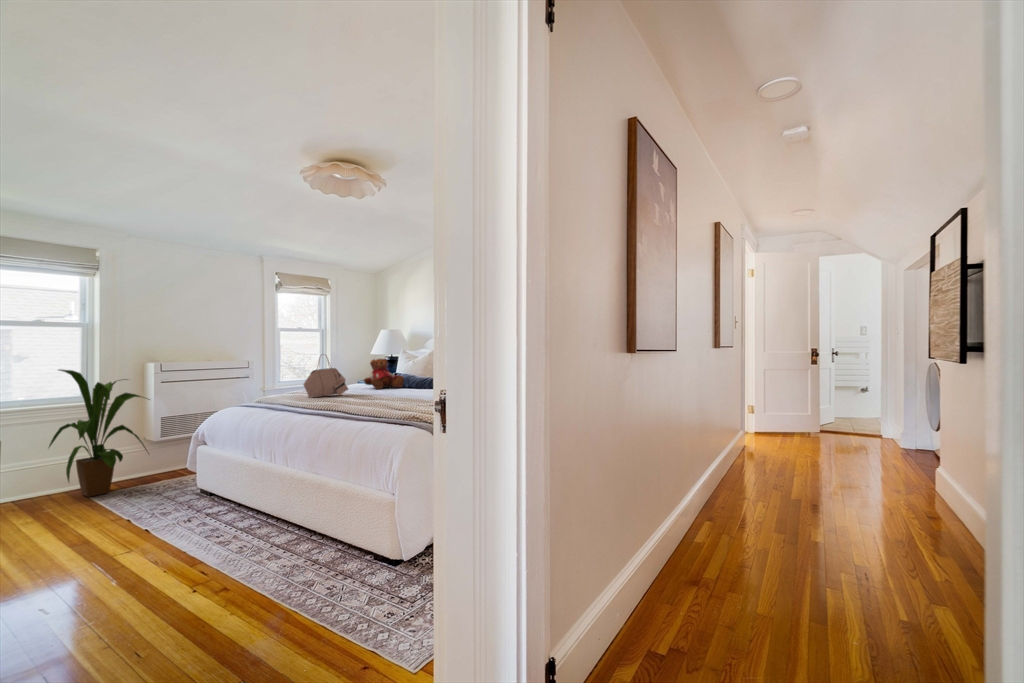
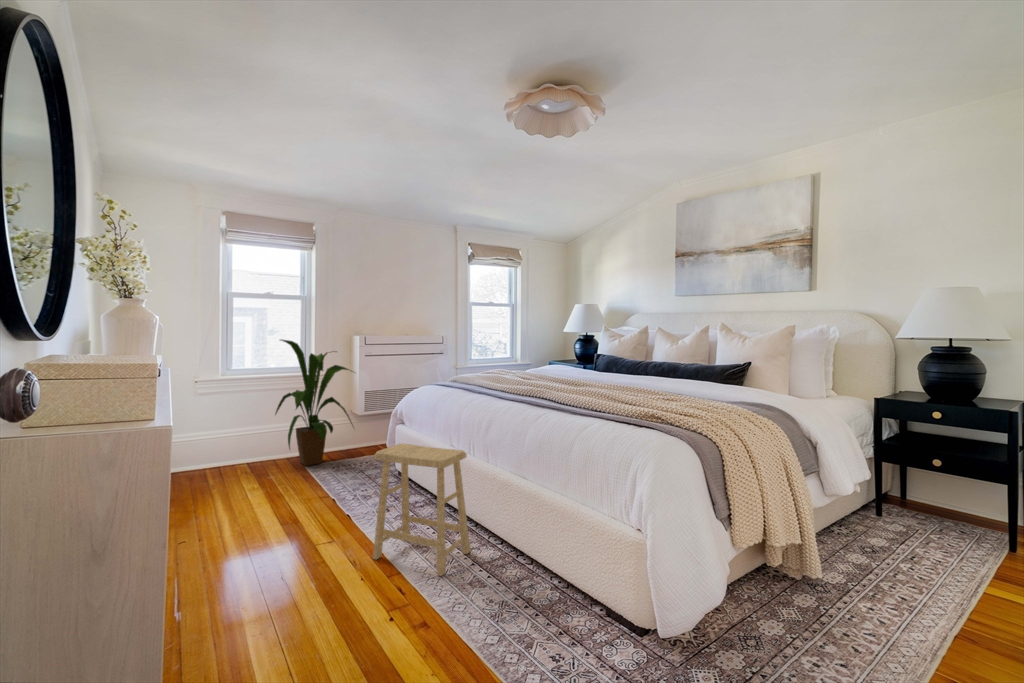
handbag: present [304,358,348,398] -> none [502,328,551,379]
teddy bear: present [364,359,404,389] -> none [563,337,610,373]
footstool: none [175,457,270,558] -> present [373,444,470,576]

